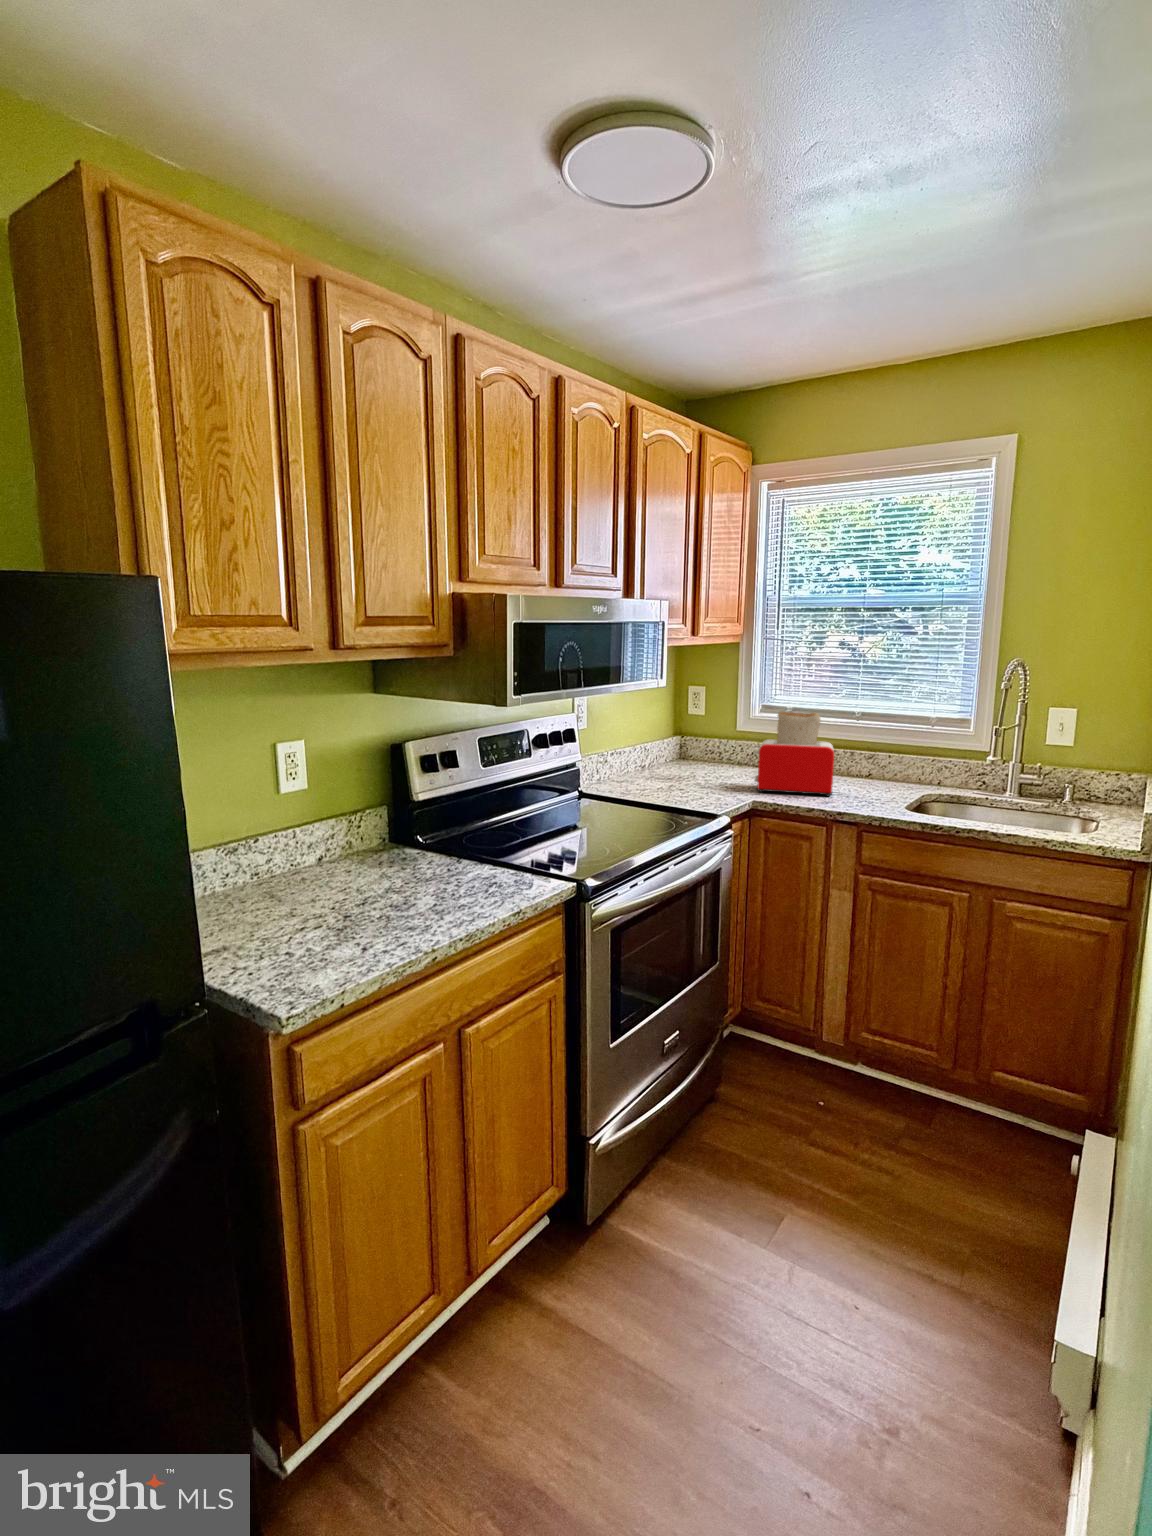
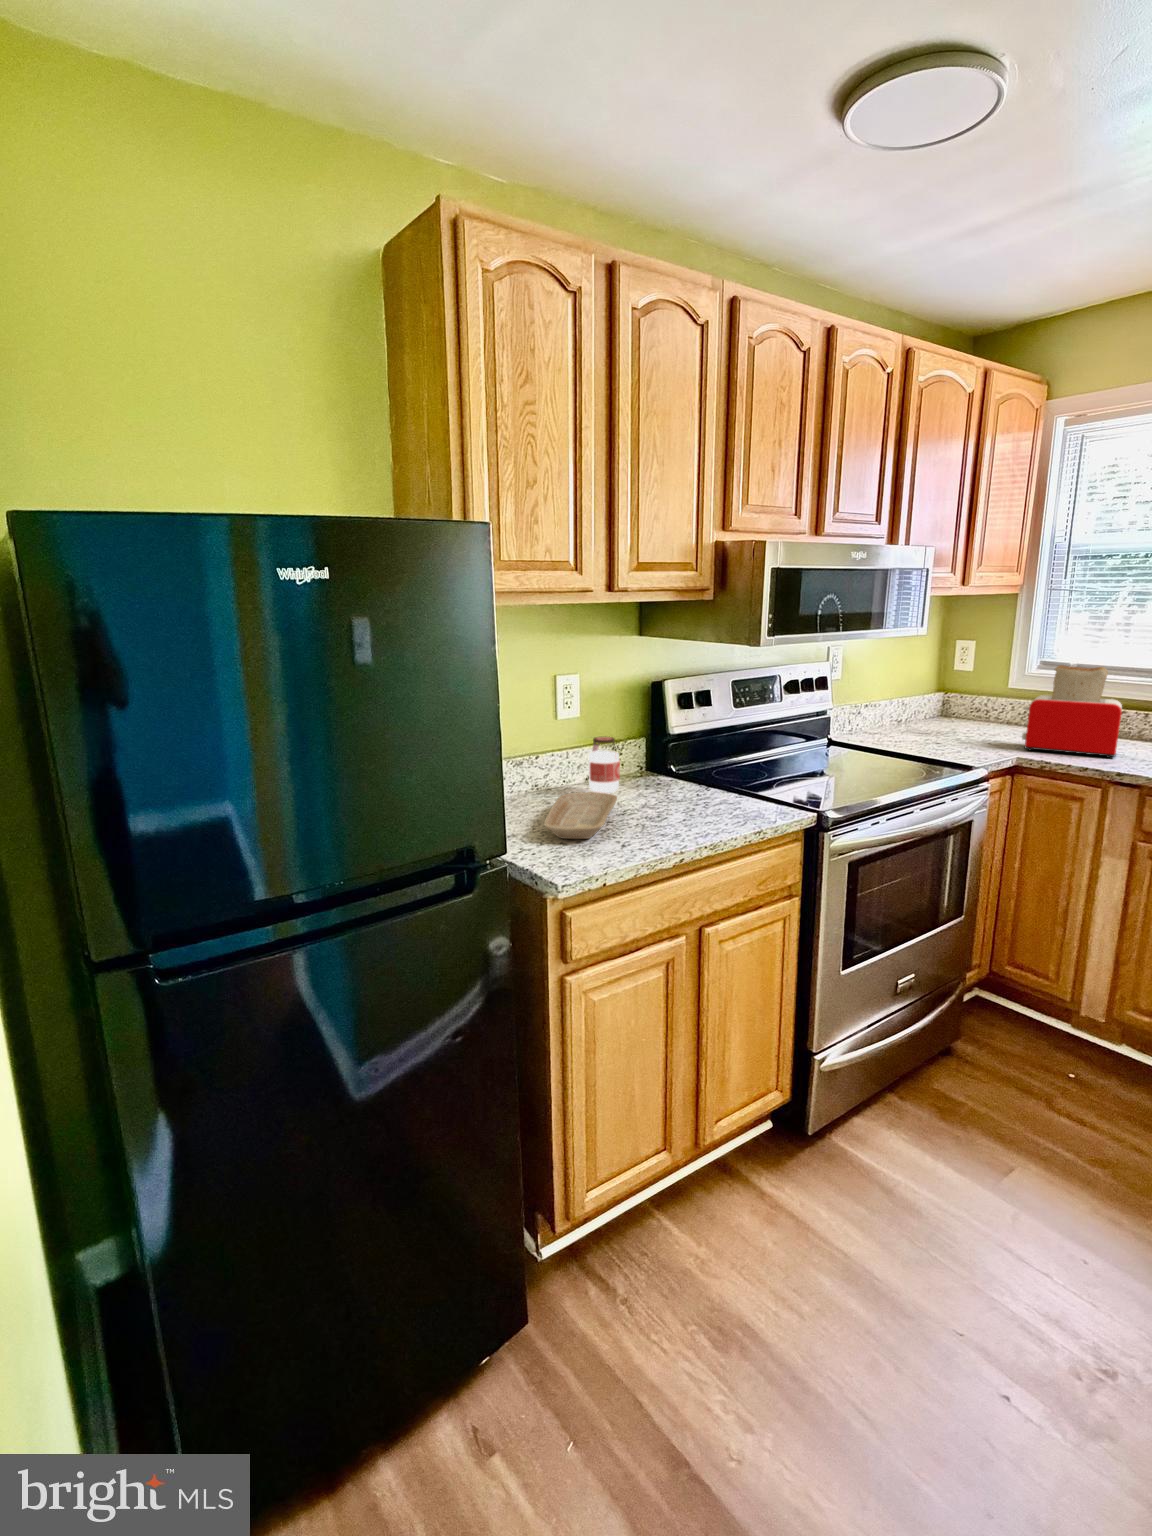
jar: none [319,811,359,879] -> present [589,737,620,793]
tray: none [263,879,356,947] -> present [544,792,617,839]

